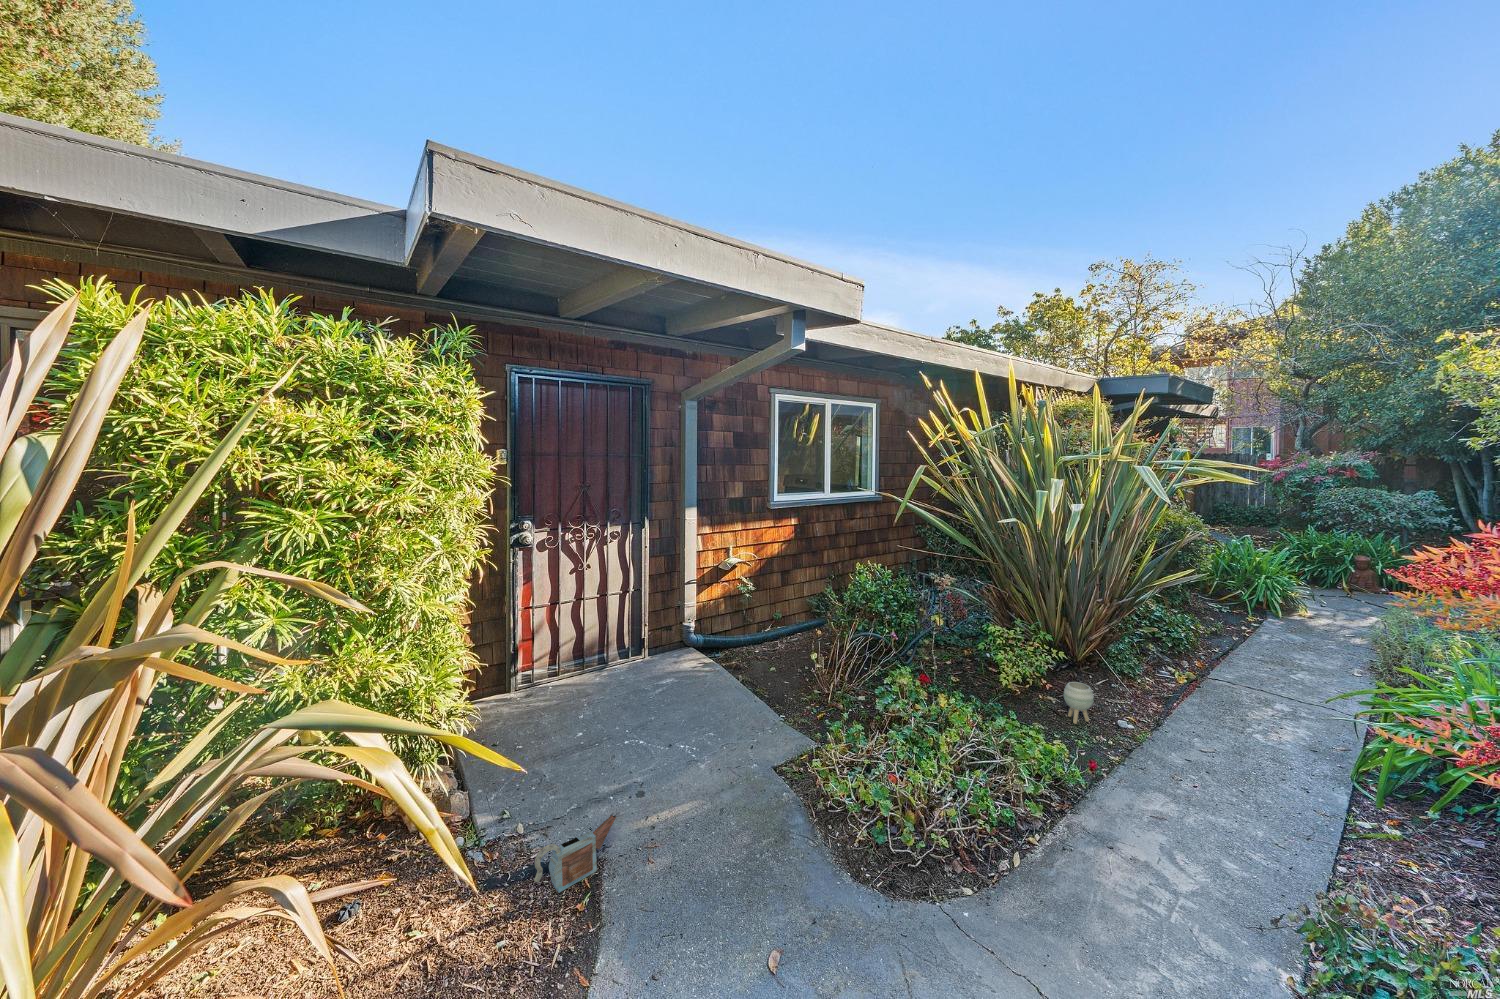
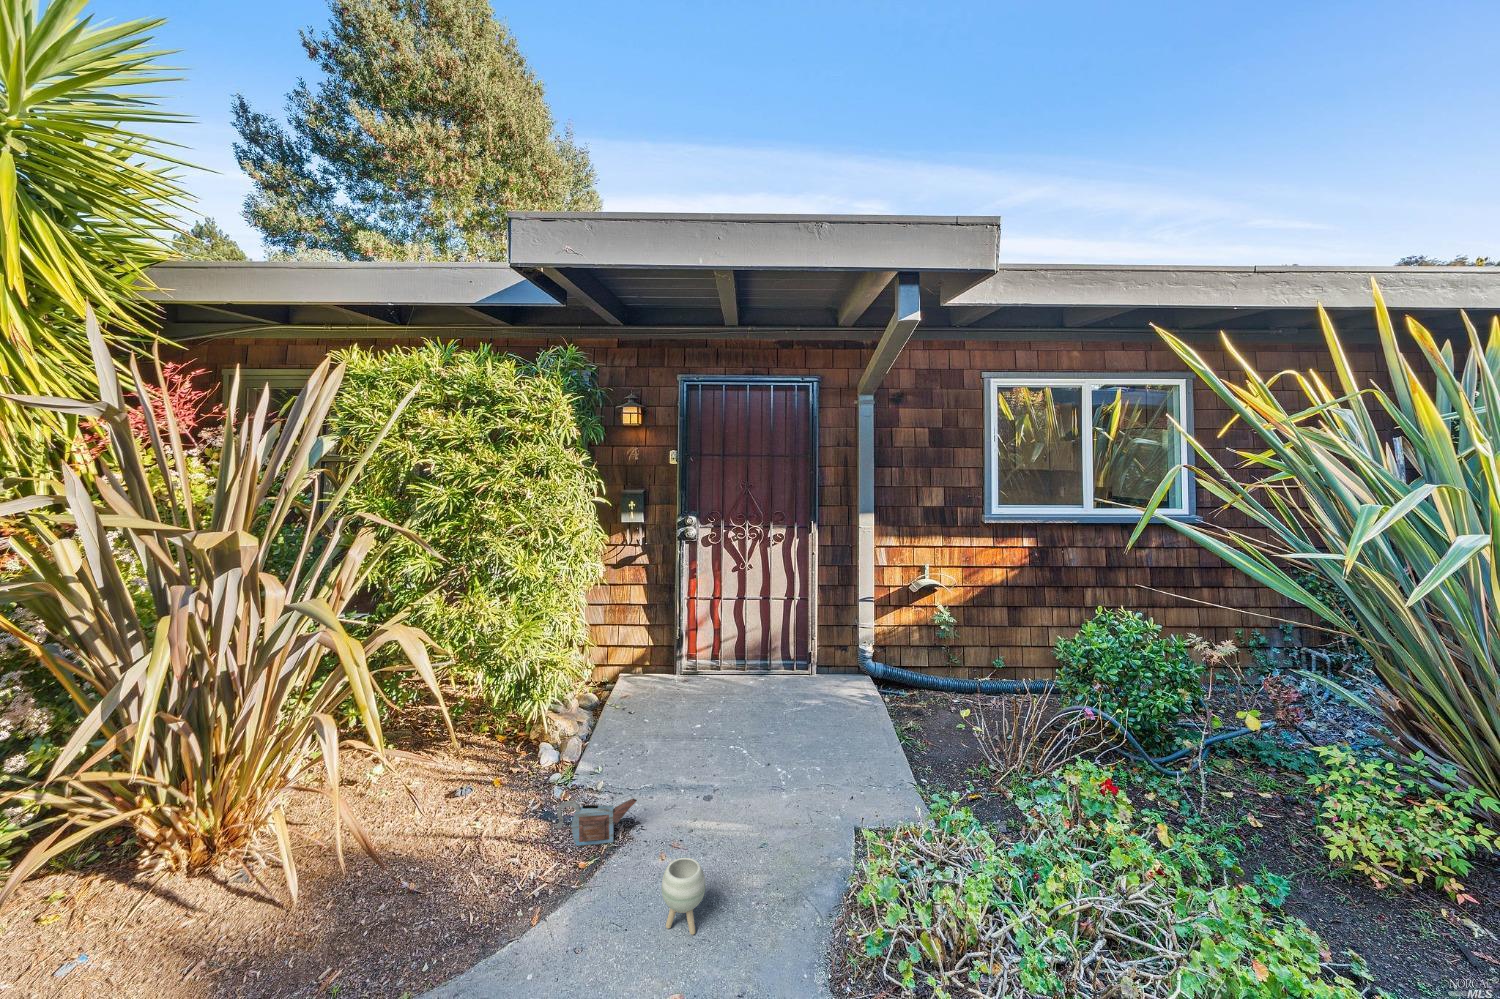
planter: present [1064,682,1094,724] -> present [661,858,705,935]

